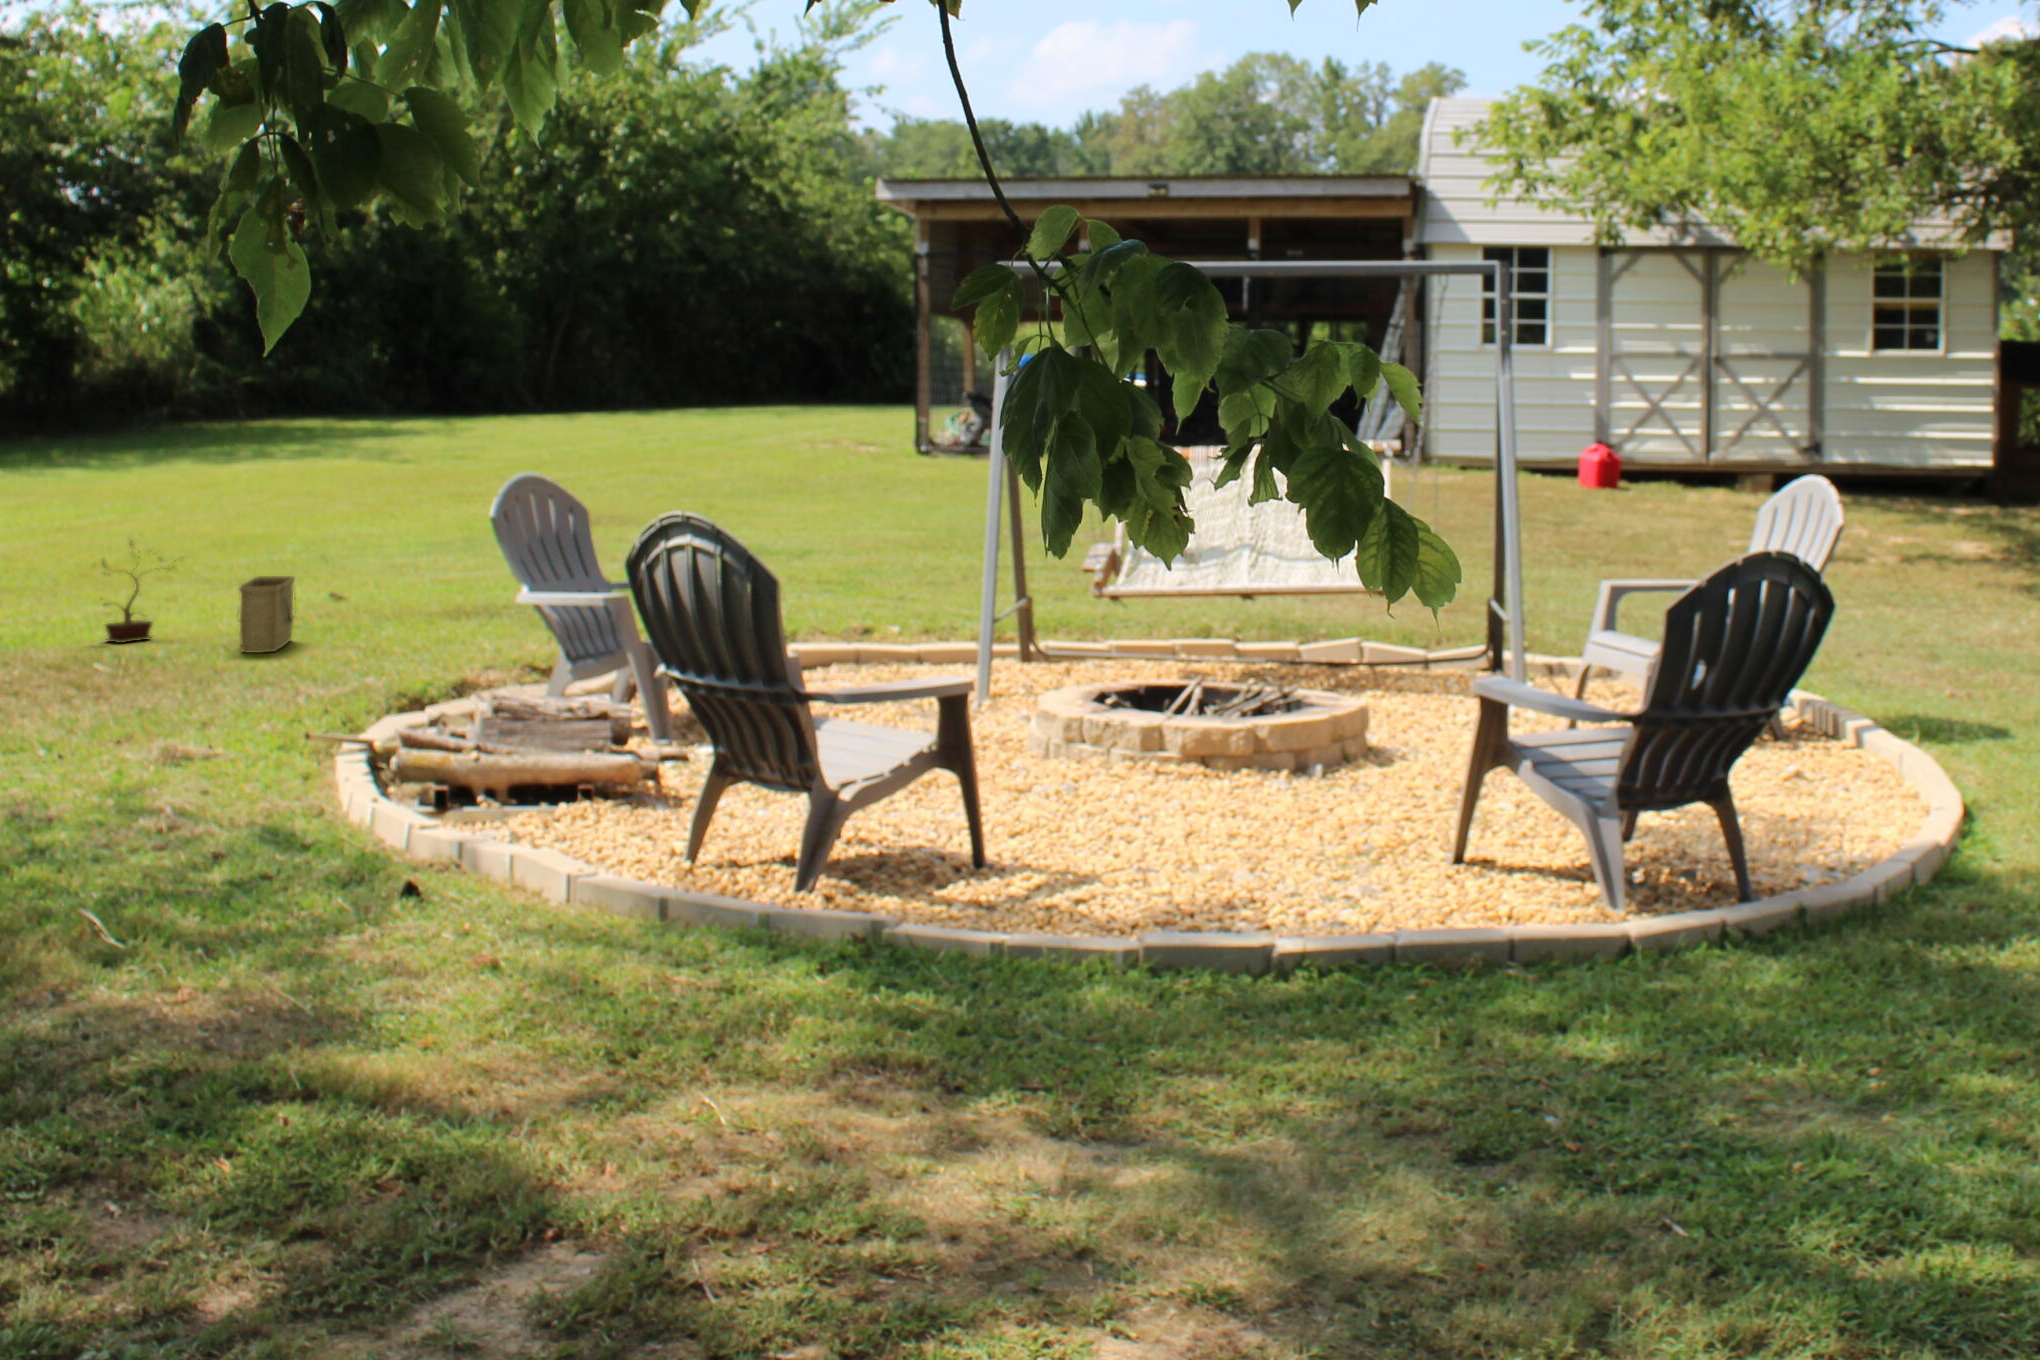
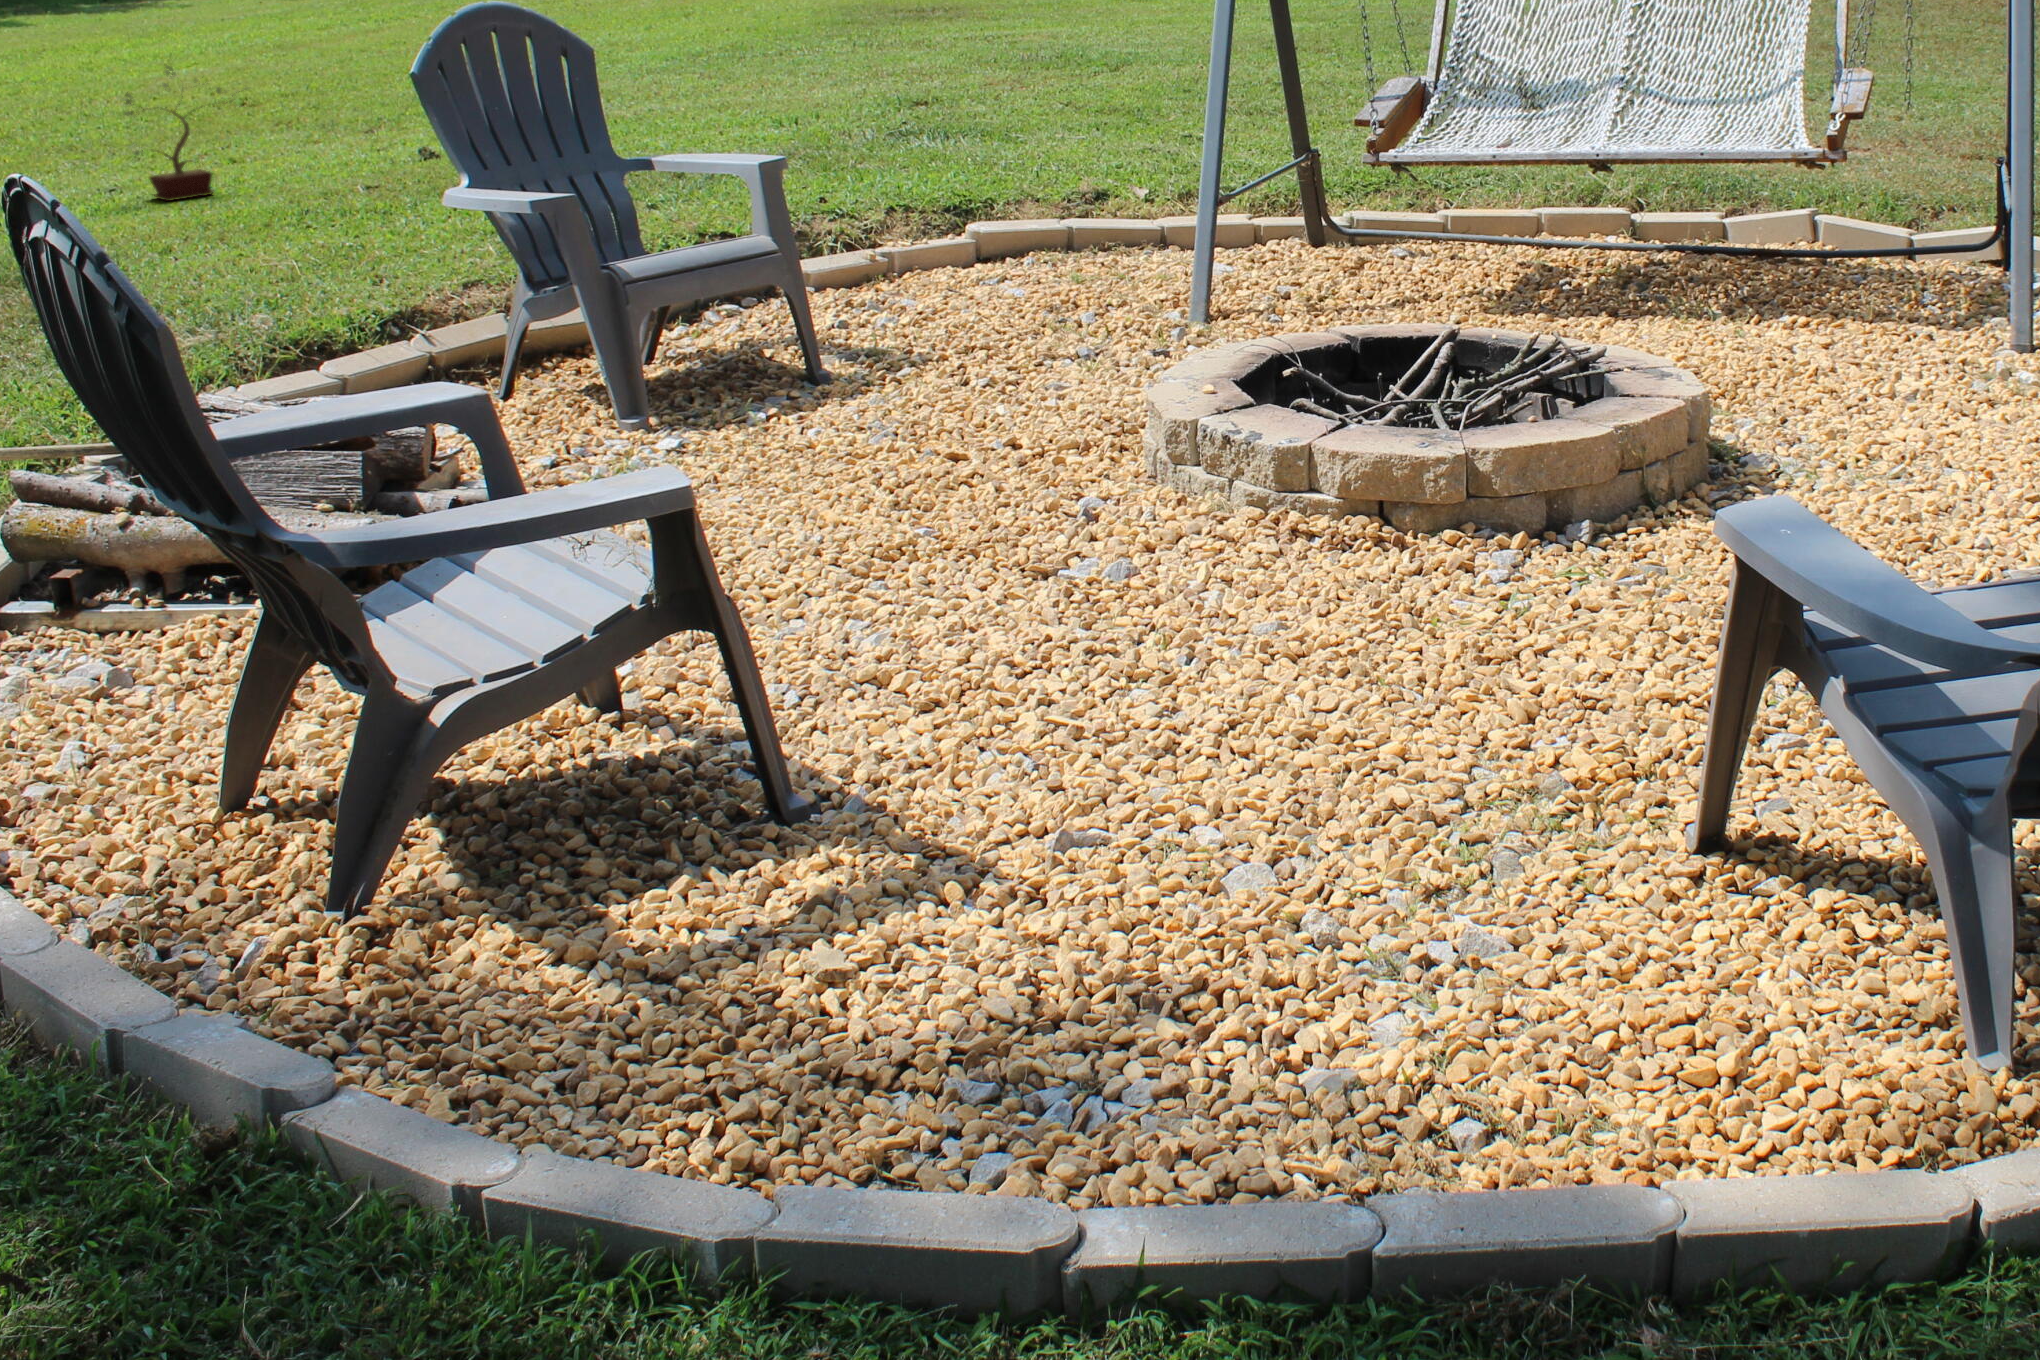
basket: present [239,576,296,653] -> none [259,114,376,221]

